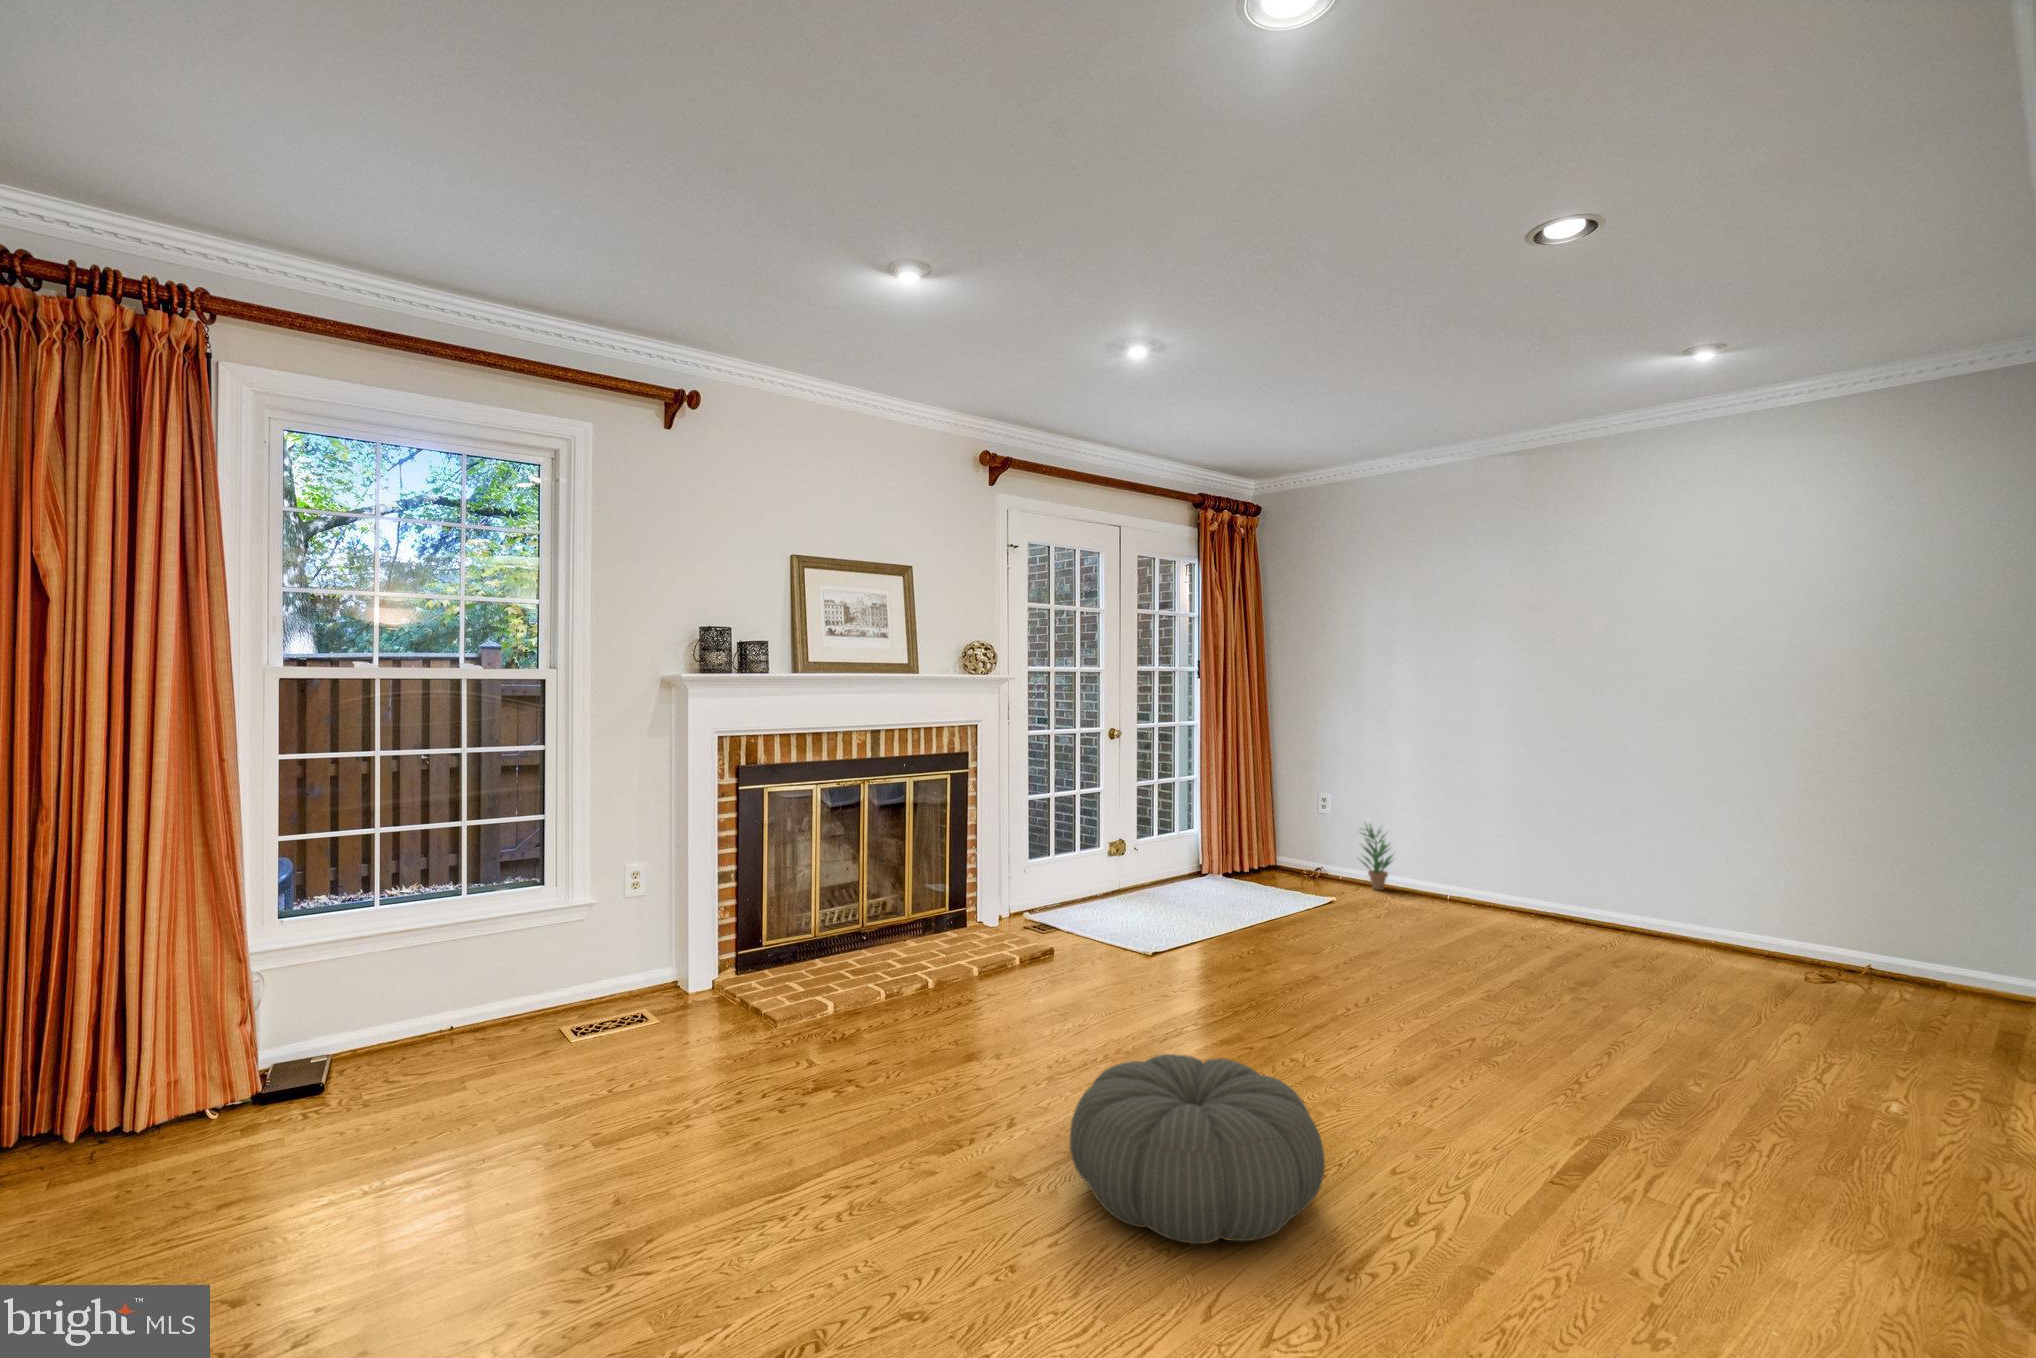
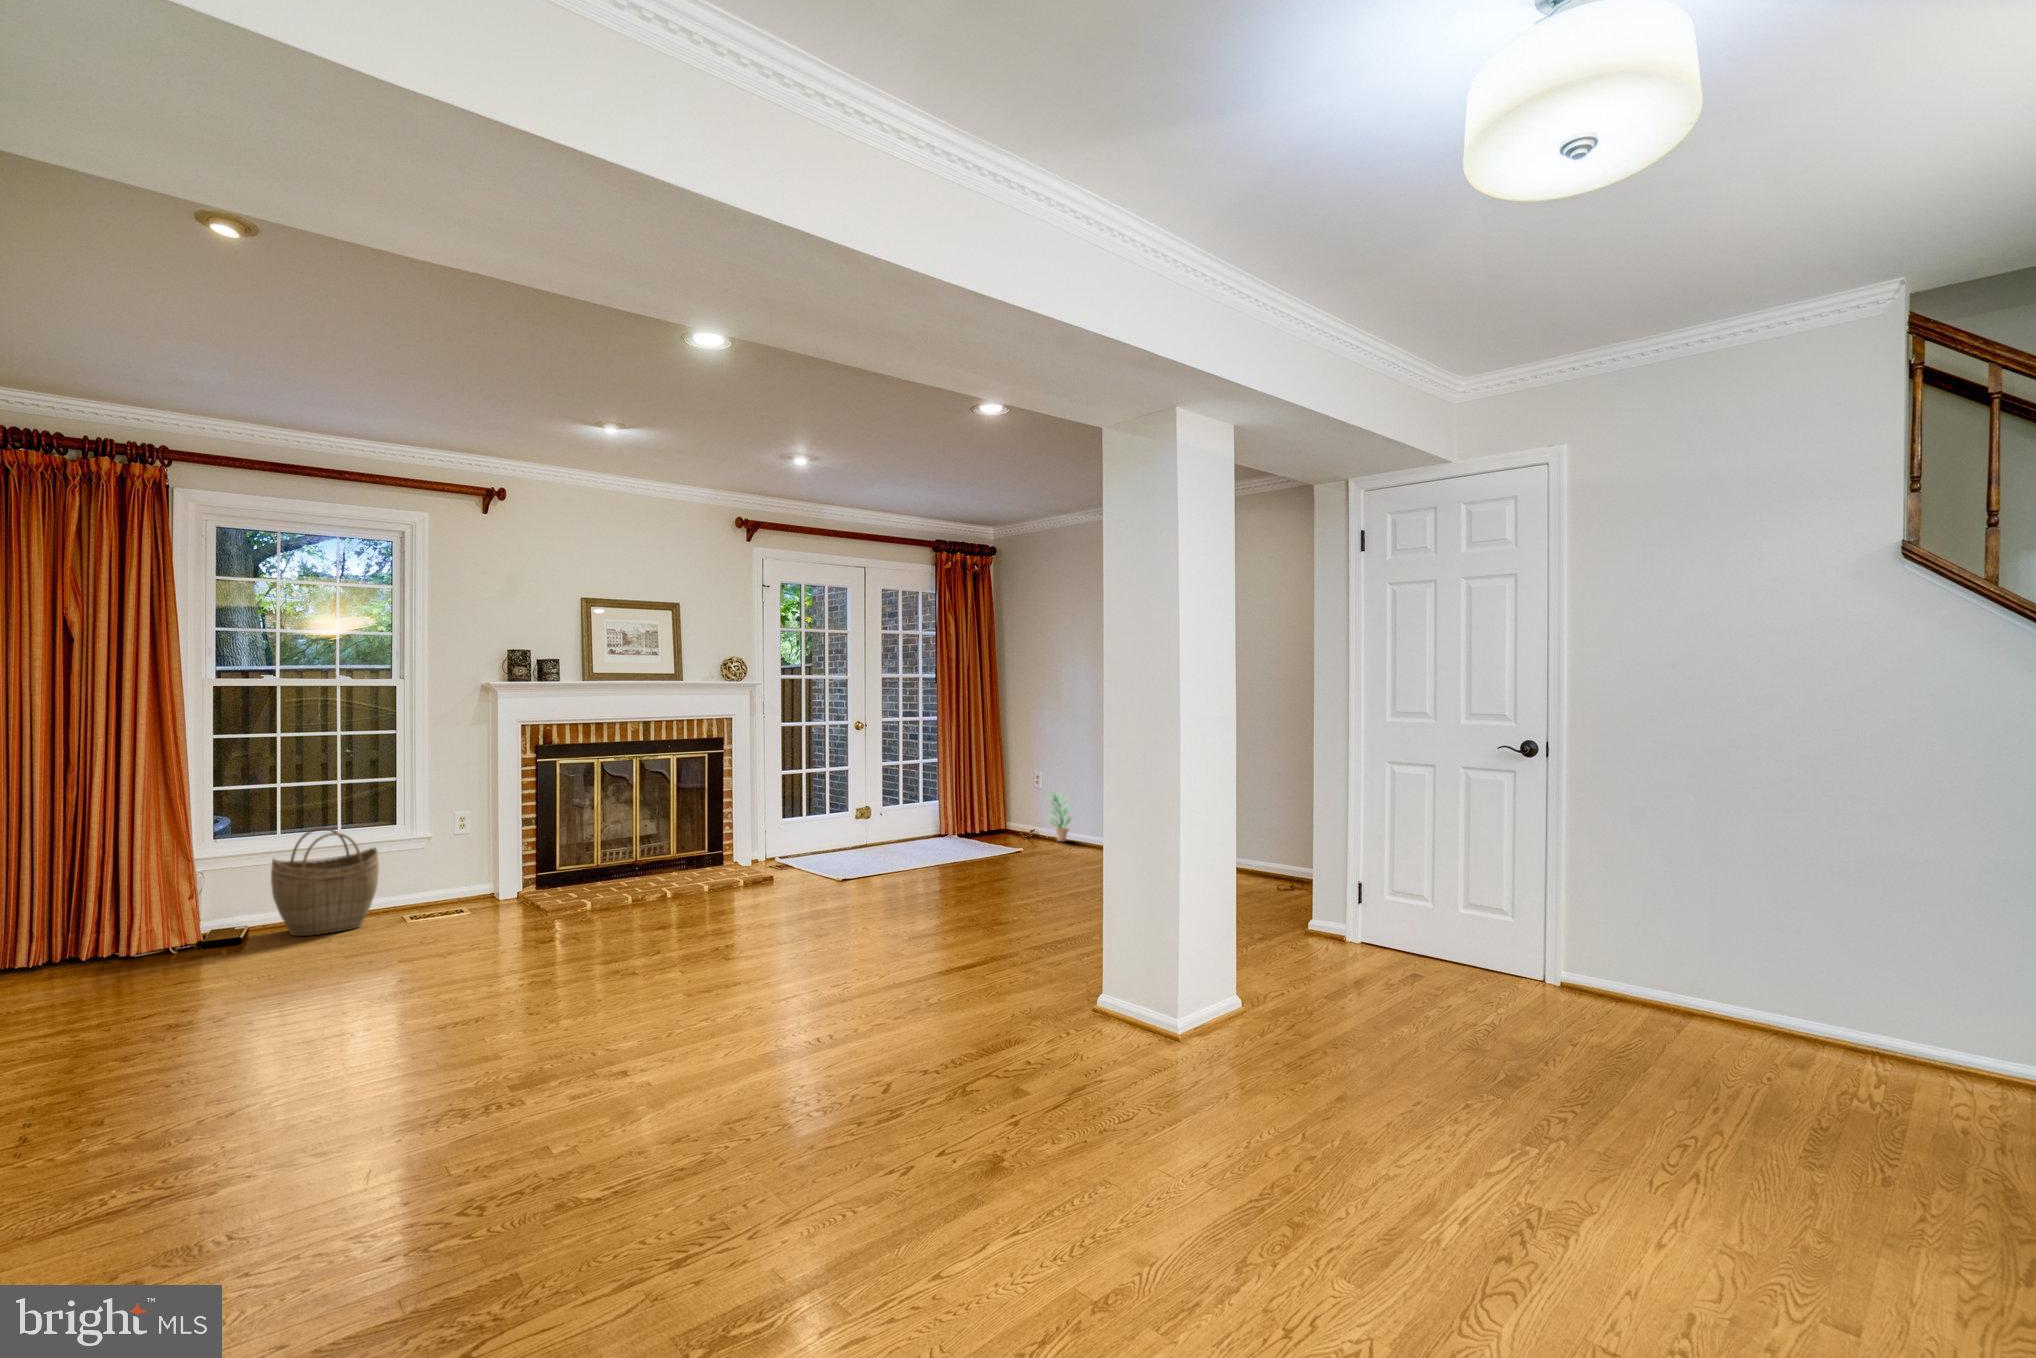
woven basket: none [370,896,528,1076] -> present [271,827,379,936]
pouf: present [1070,1054,1325,1244] -> none [672,901,813,983]

